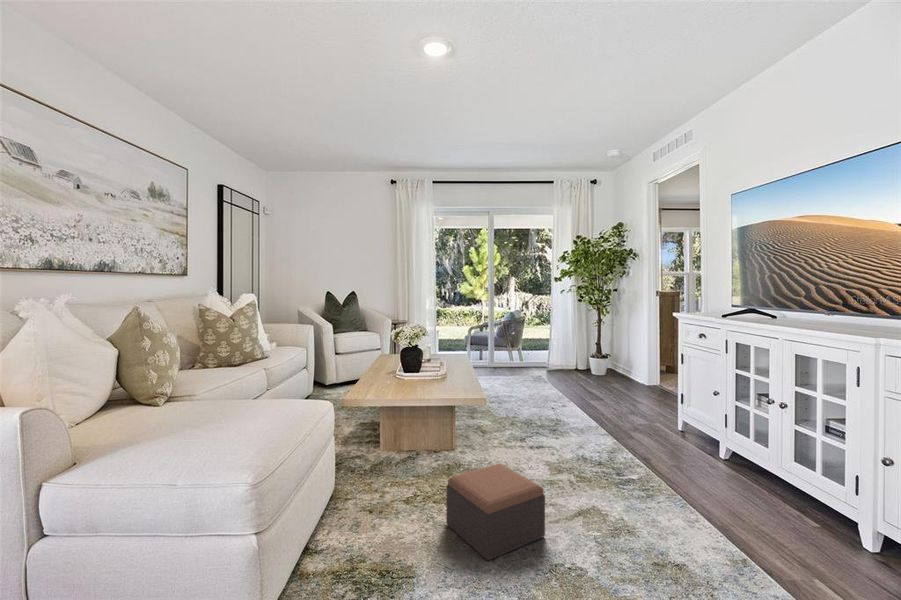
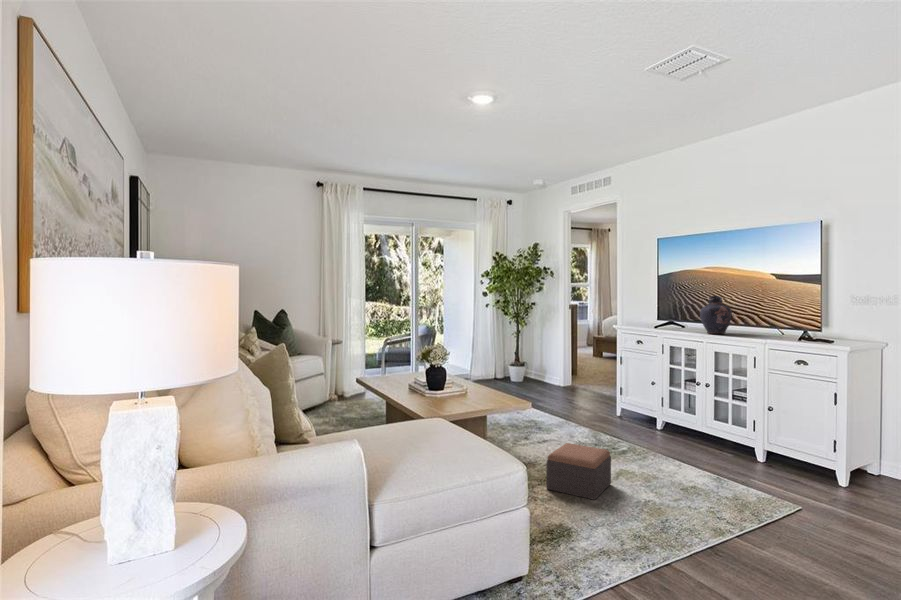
vase: none [780,265,839,324] -> present [700,296,732,333]

